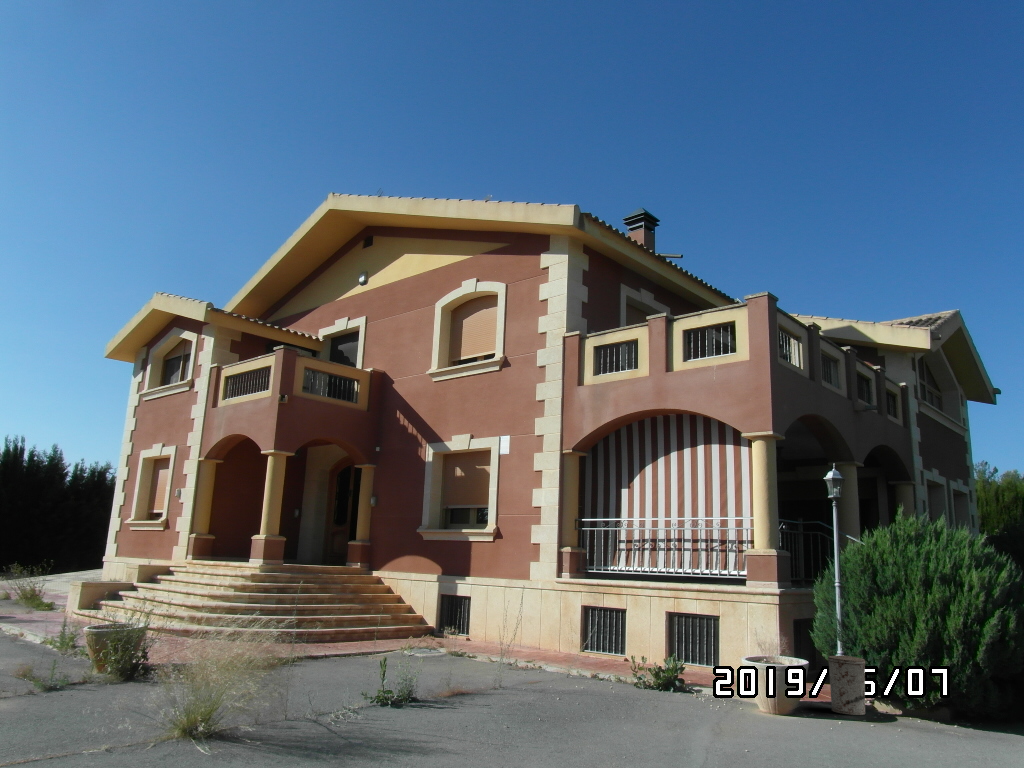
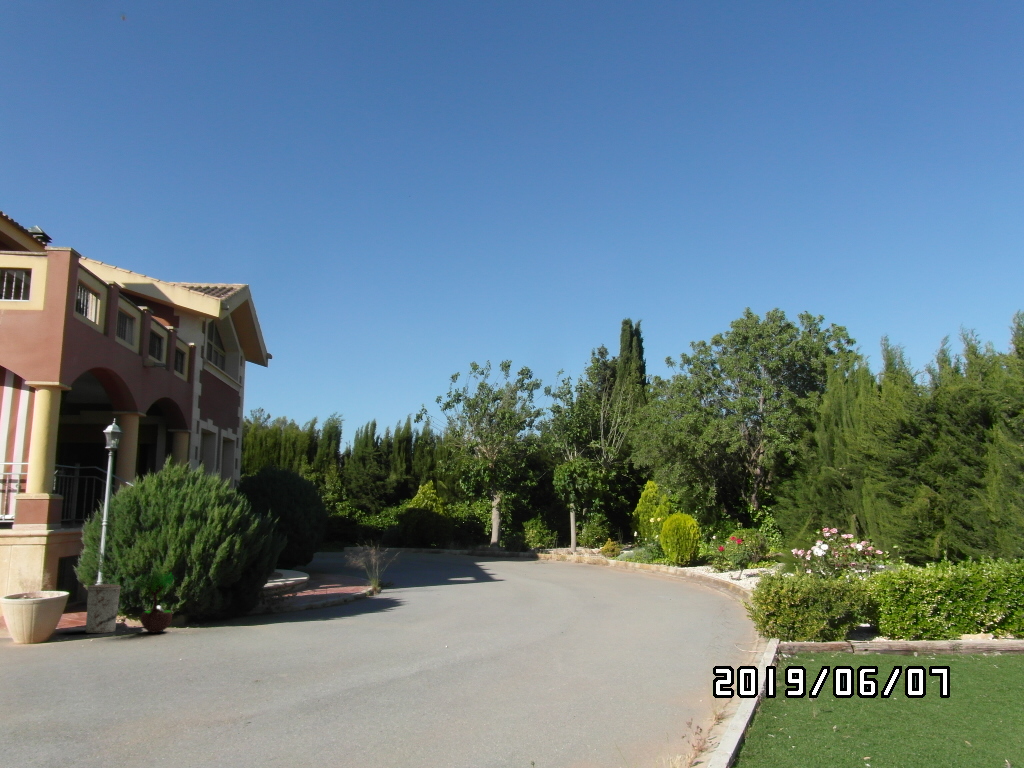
potted tree: none [882,638,935,725] -> present [136,569,173,633]

